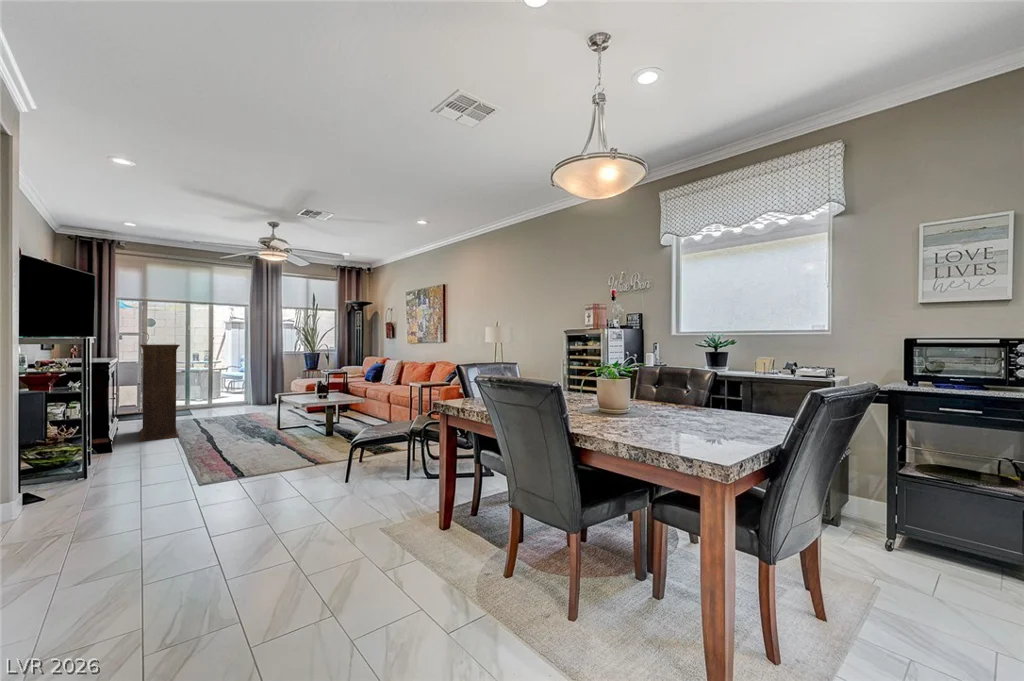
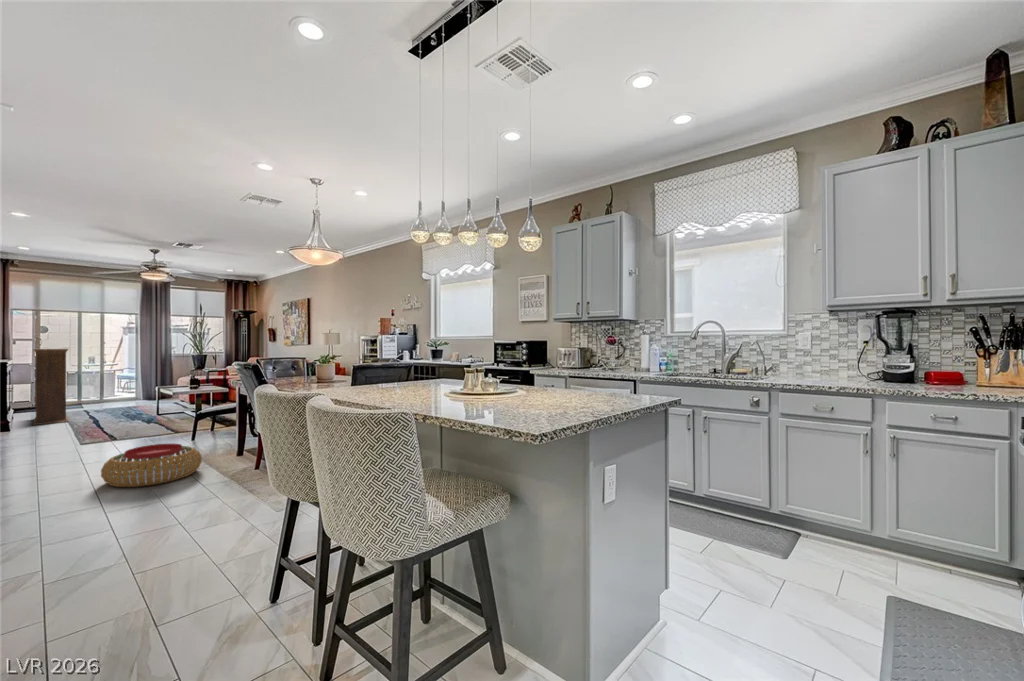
pouf: none [252,511,404,611] -> present [101,444,202,487]

